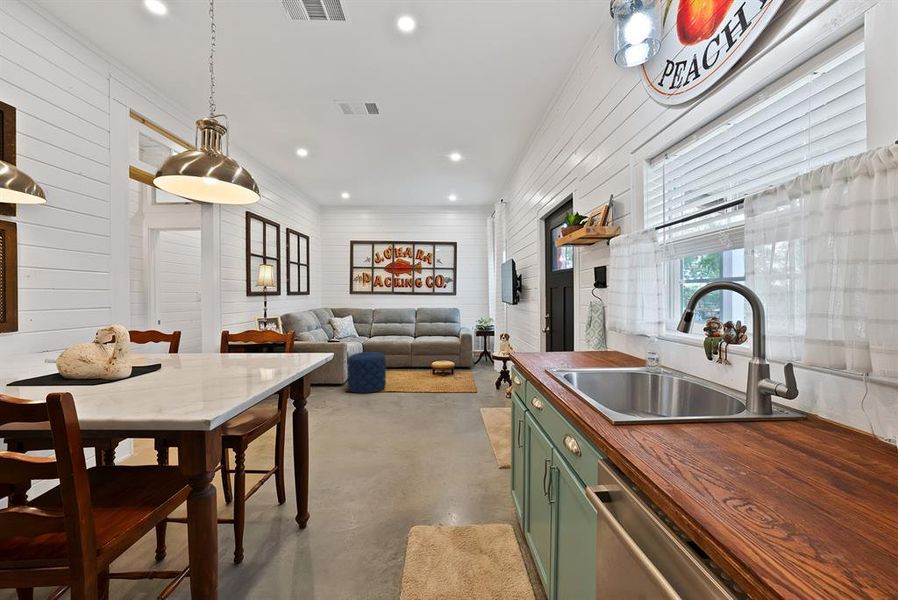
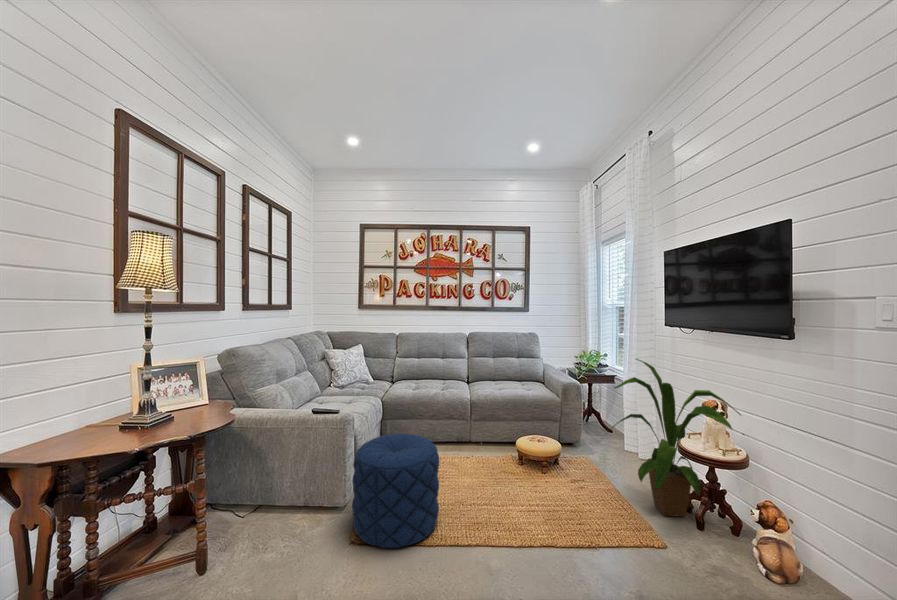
house plant: none [467,318,517,386] -> present [613,359,741,517]

